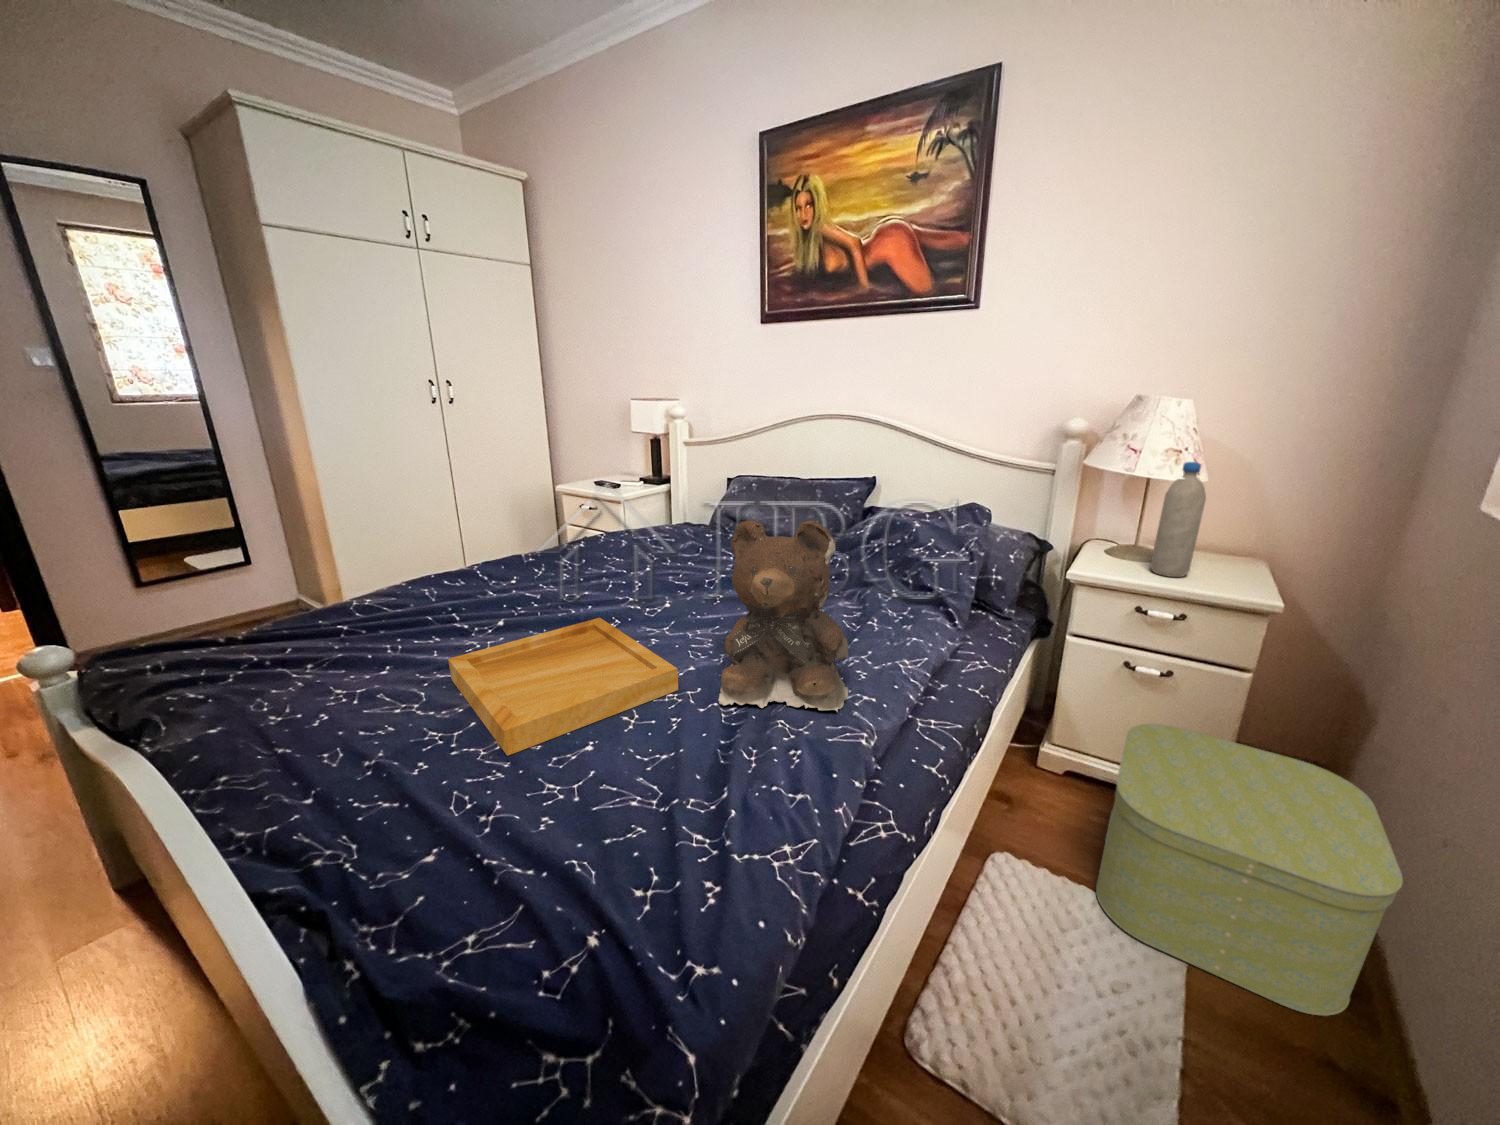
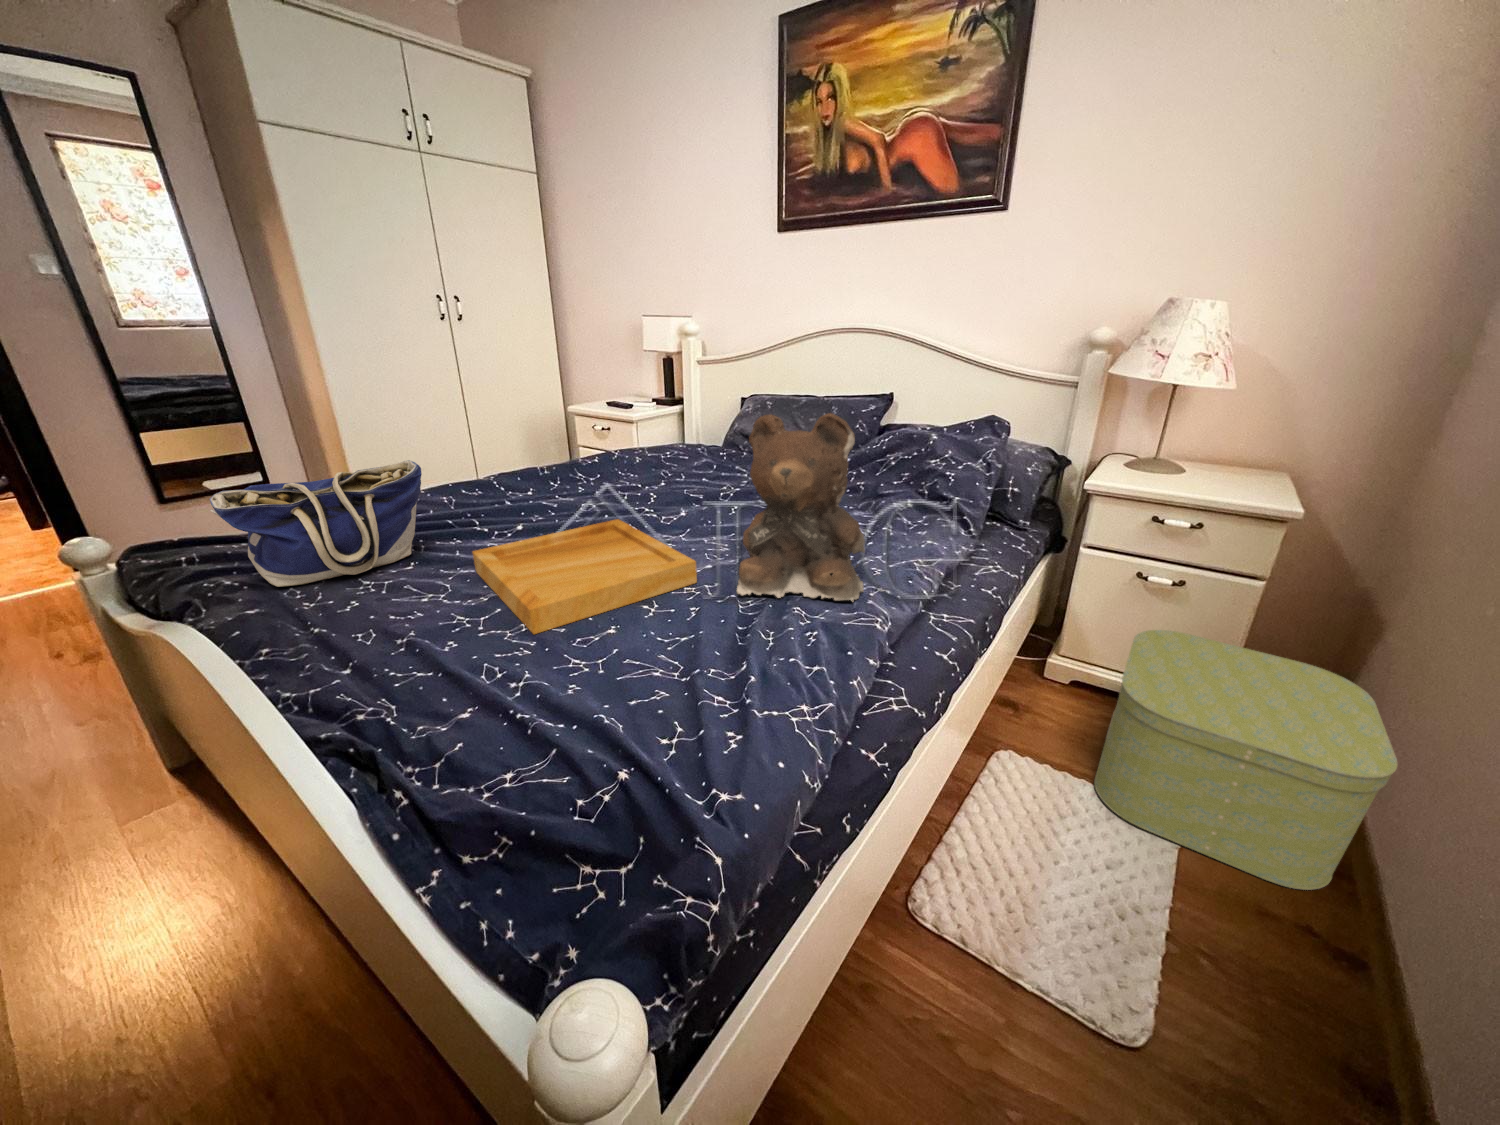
water bottle: present [1150,462,1206,577] -> none [1168,365,1232,486]
tote bag: none [178,566,400,701] -> present [210,460,422,587]

